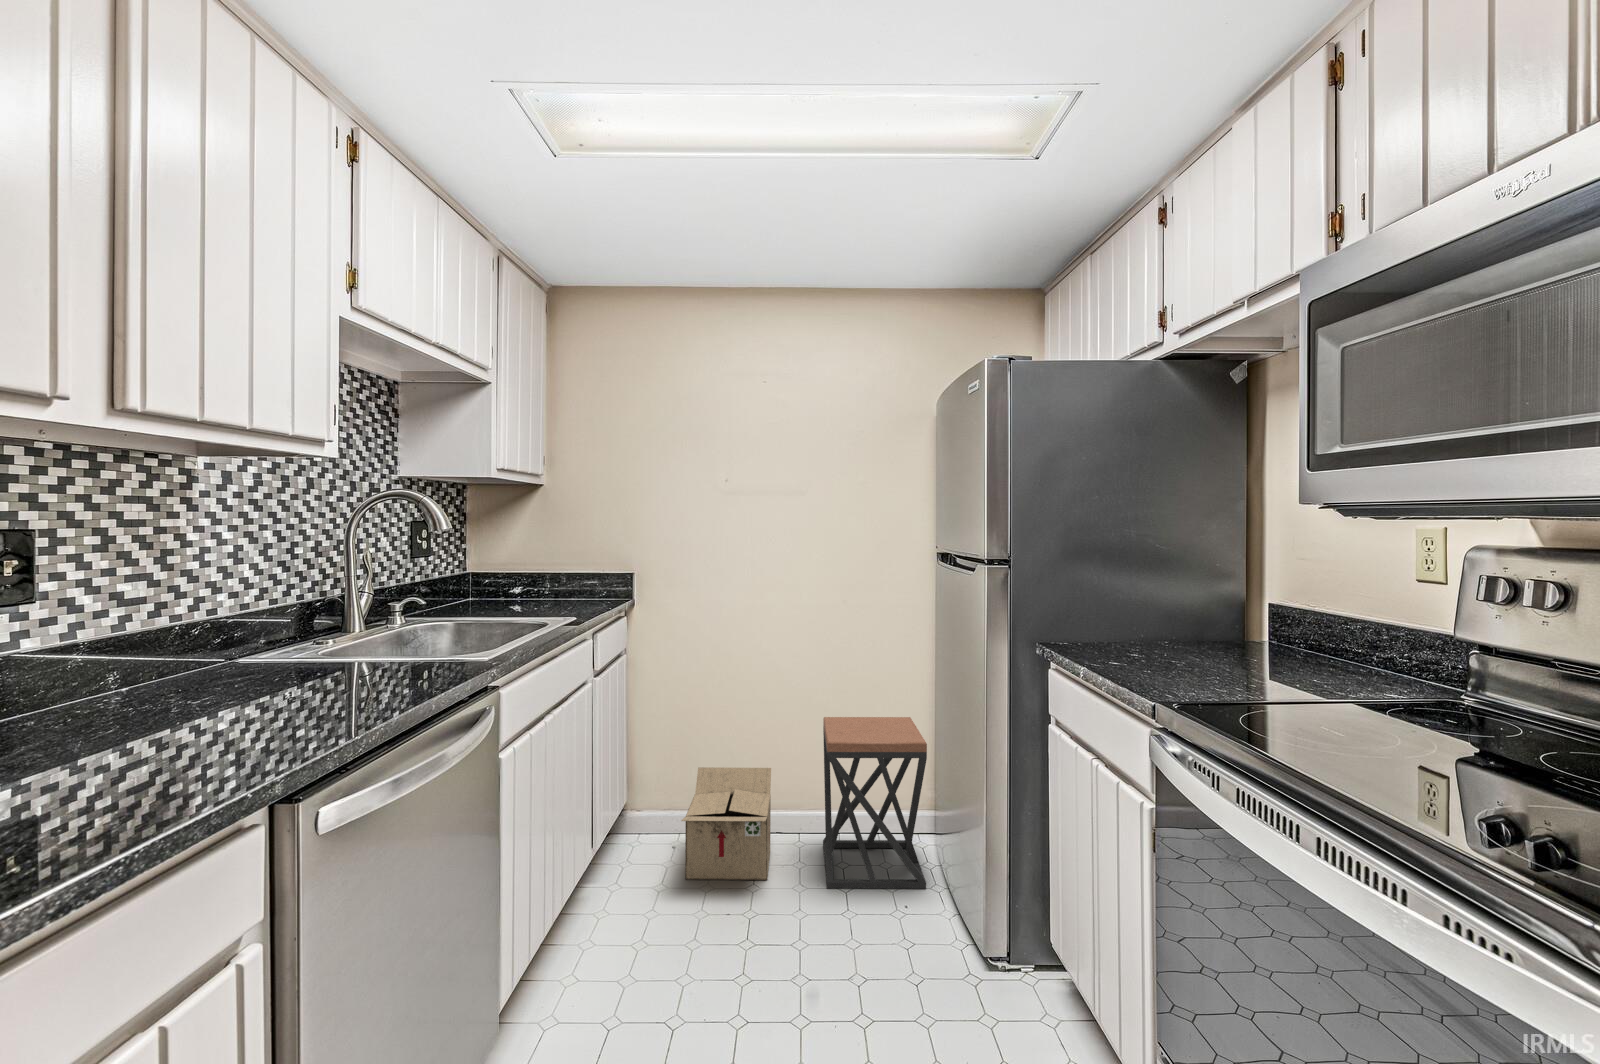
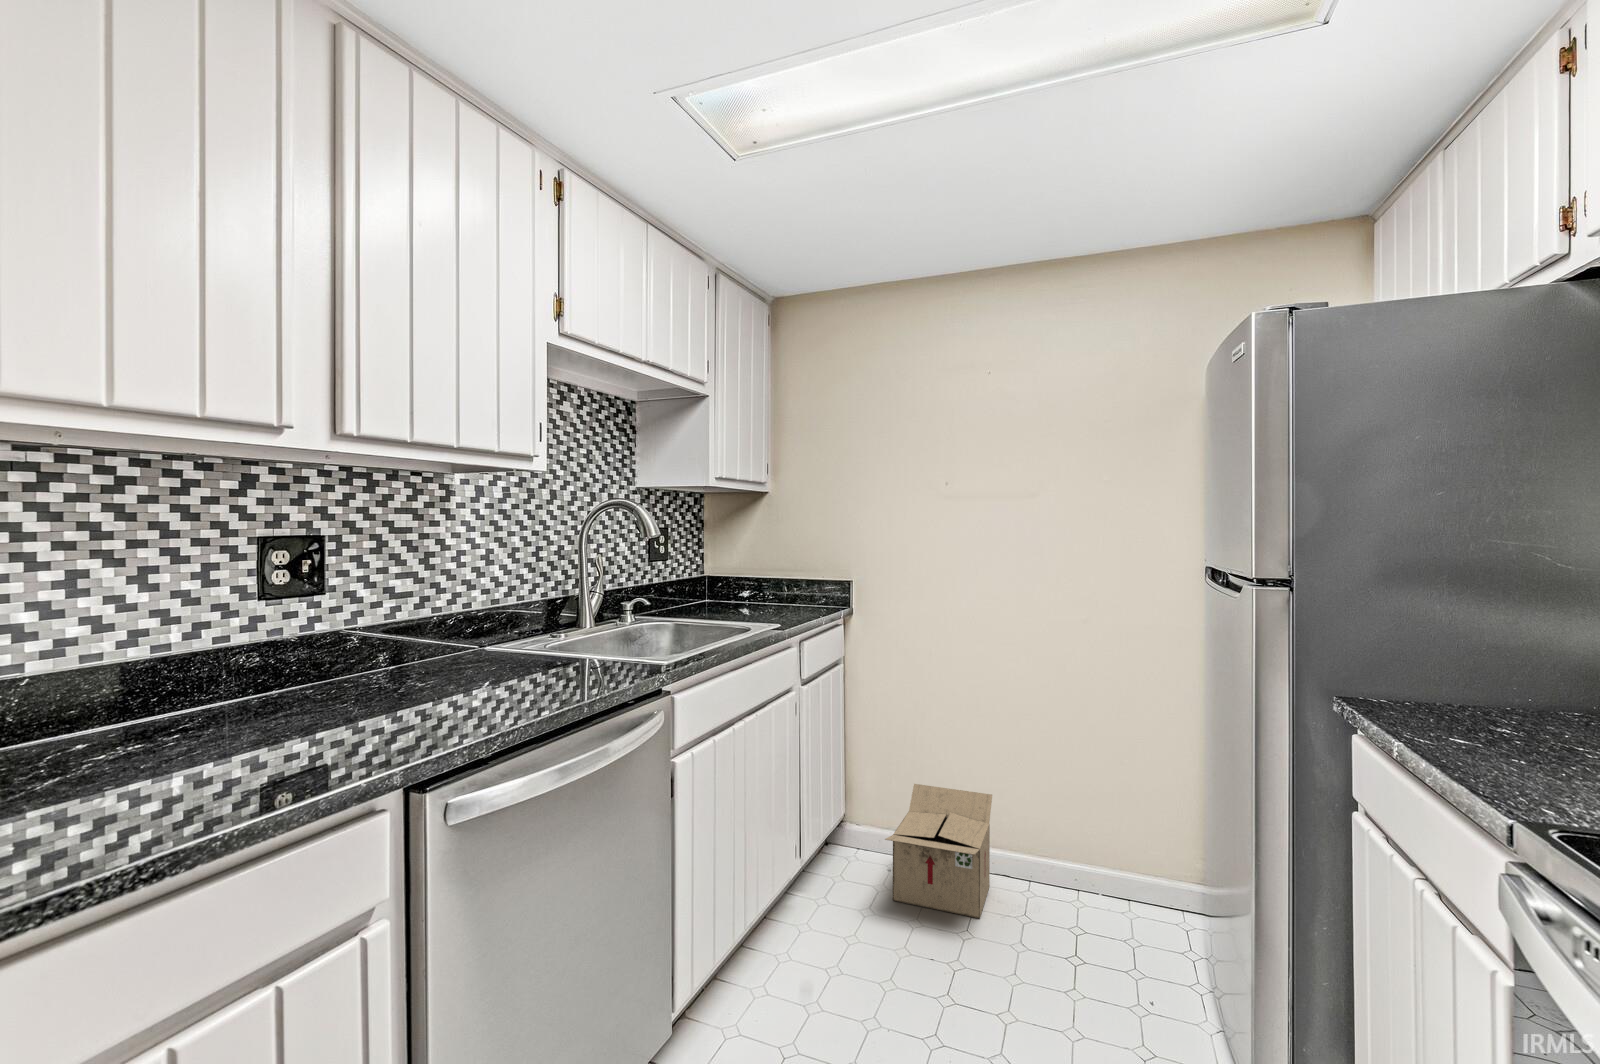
stool: present [823,717,927,889] -> none [1047,746,1174,968]

